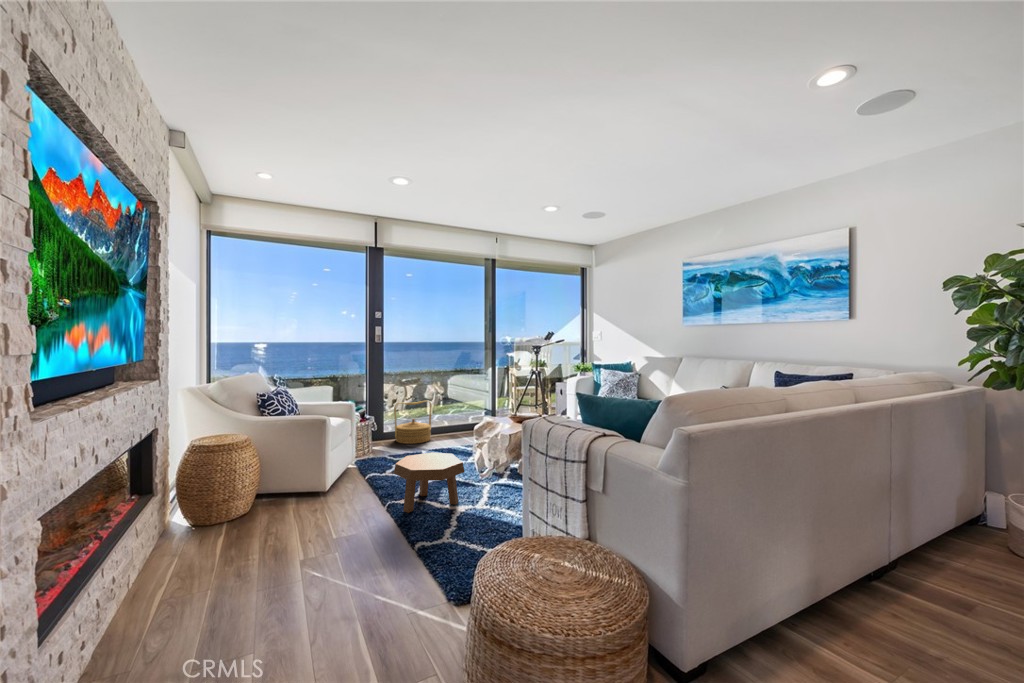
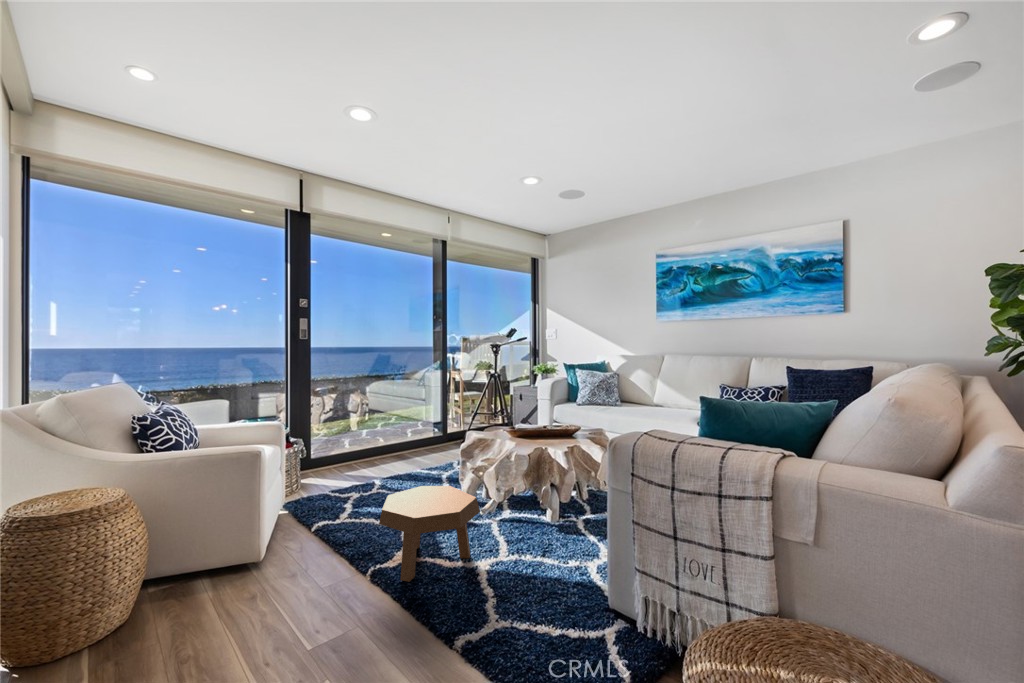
woven basket: present [394,401,432,444] -> none [325,415,374,472]

